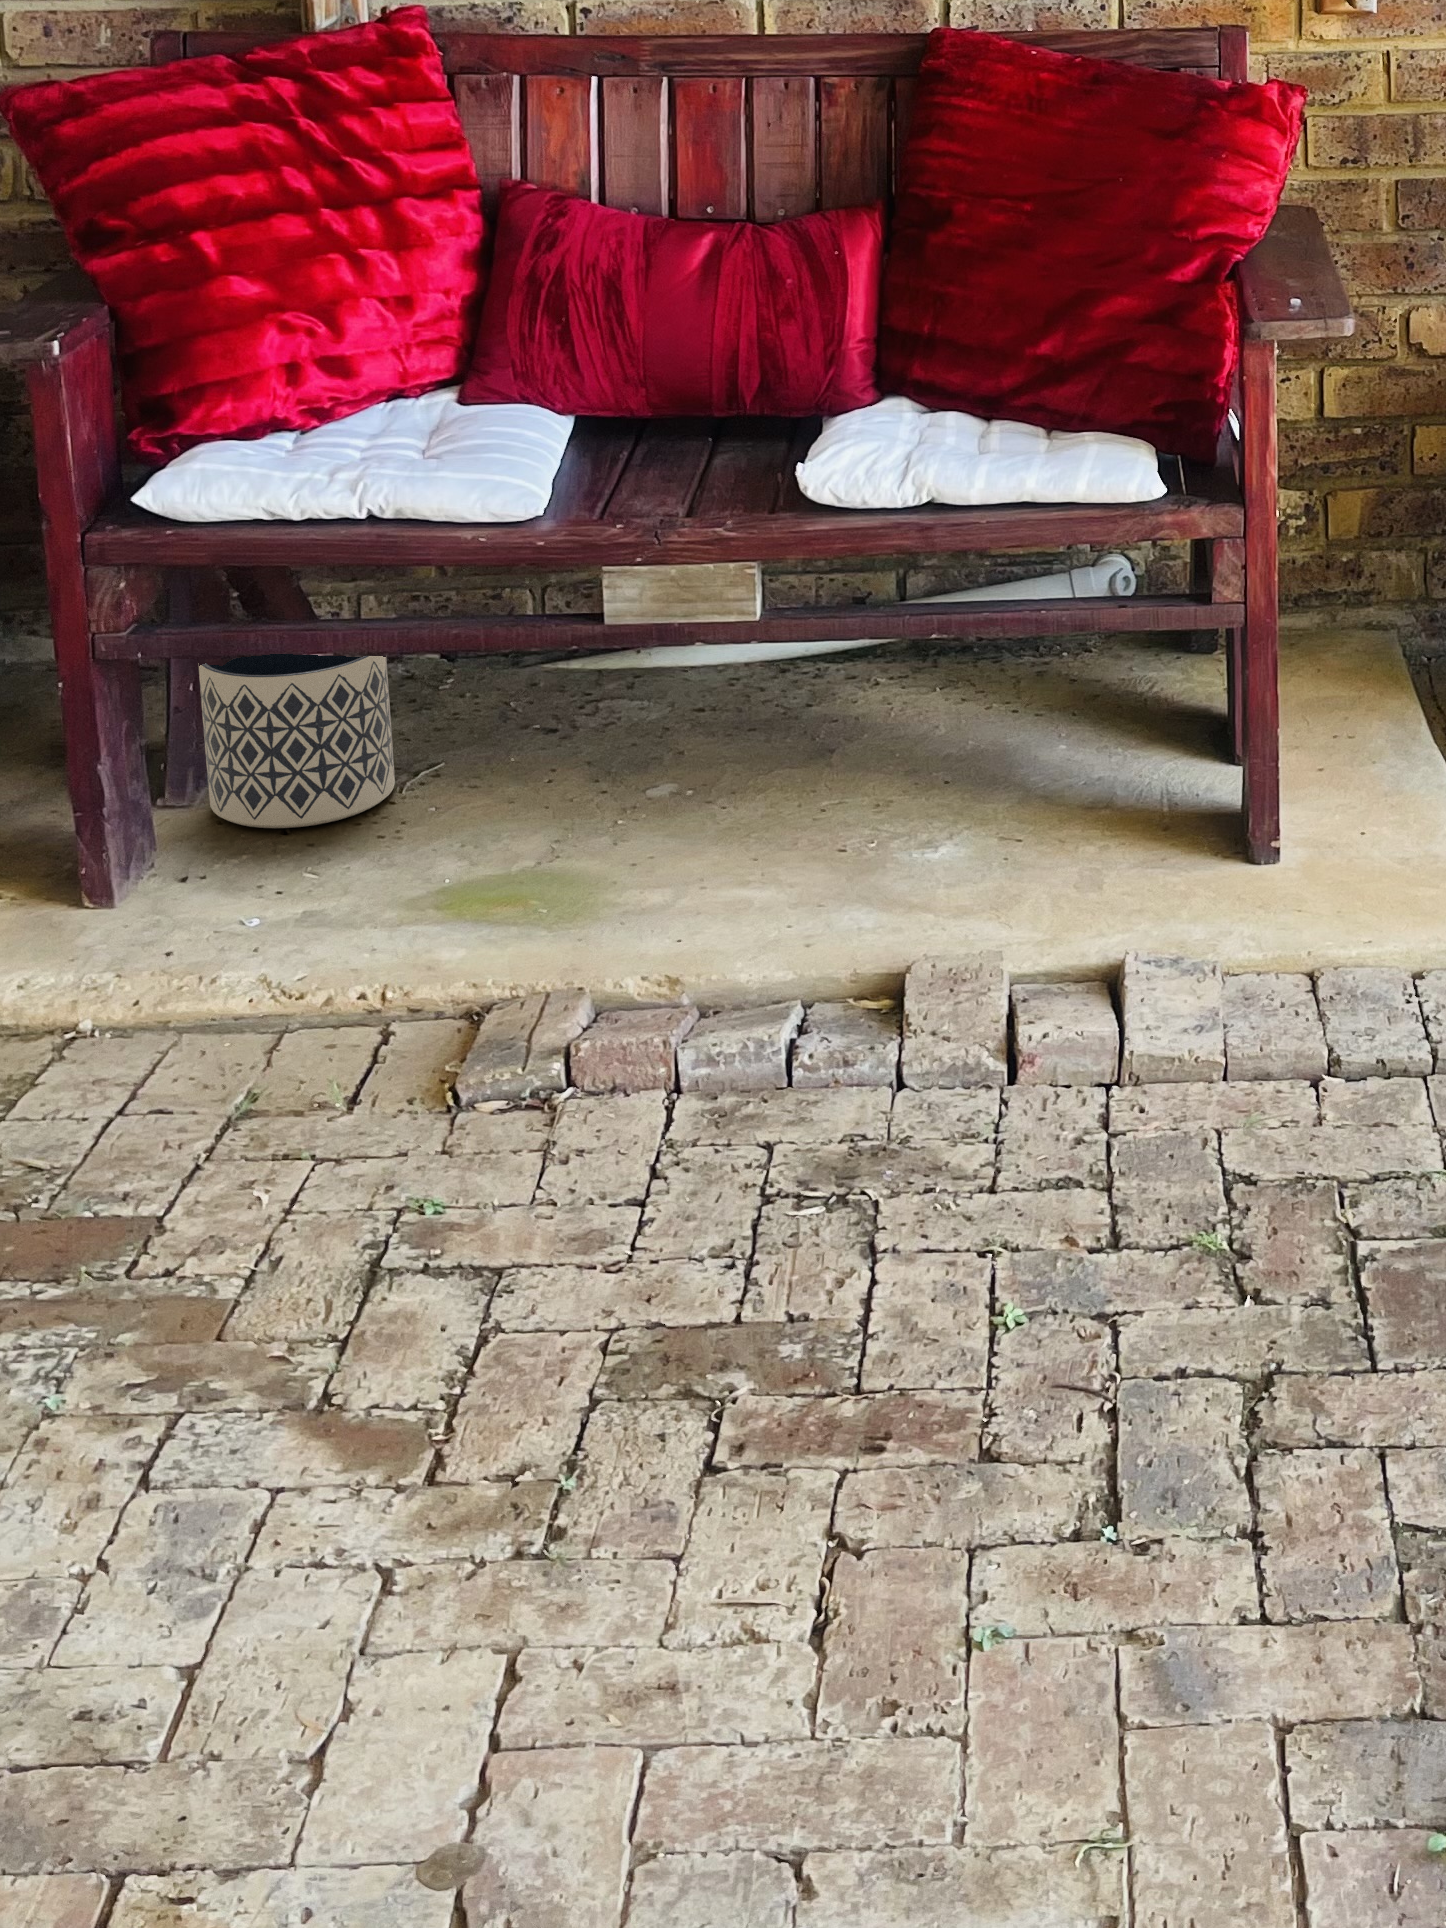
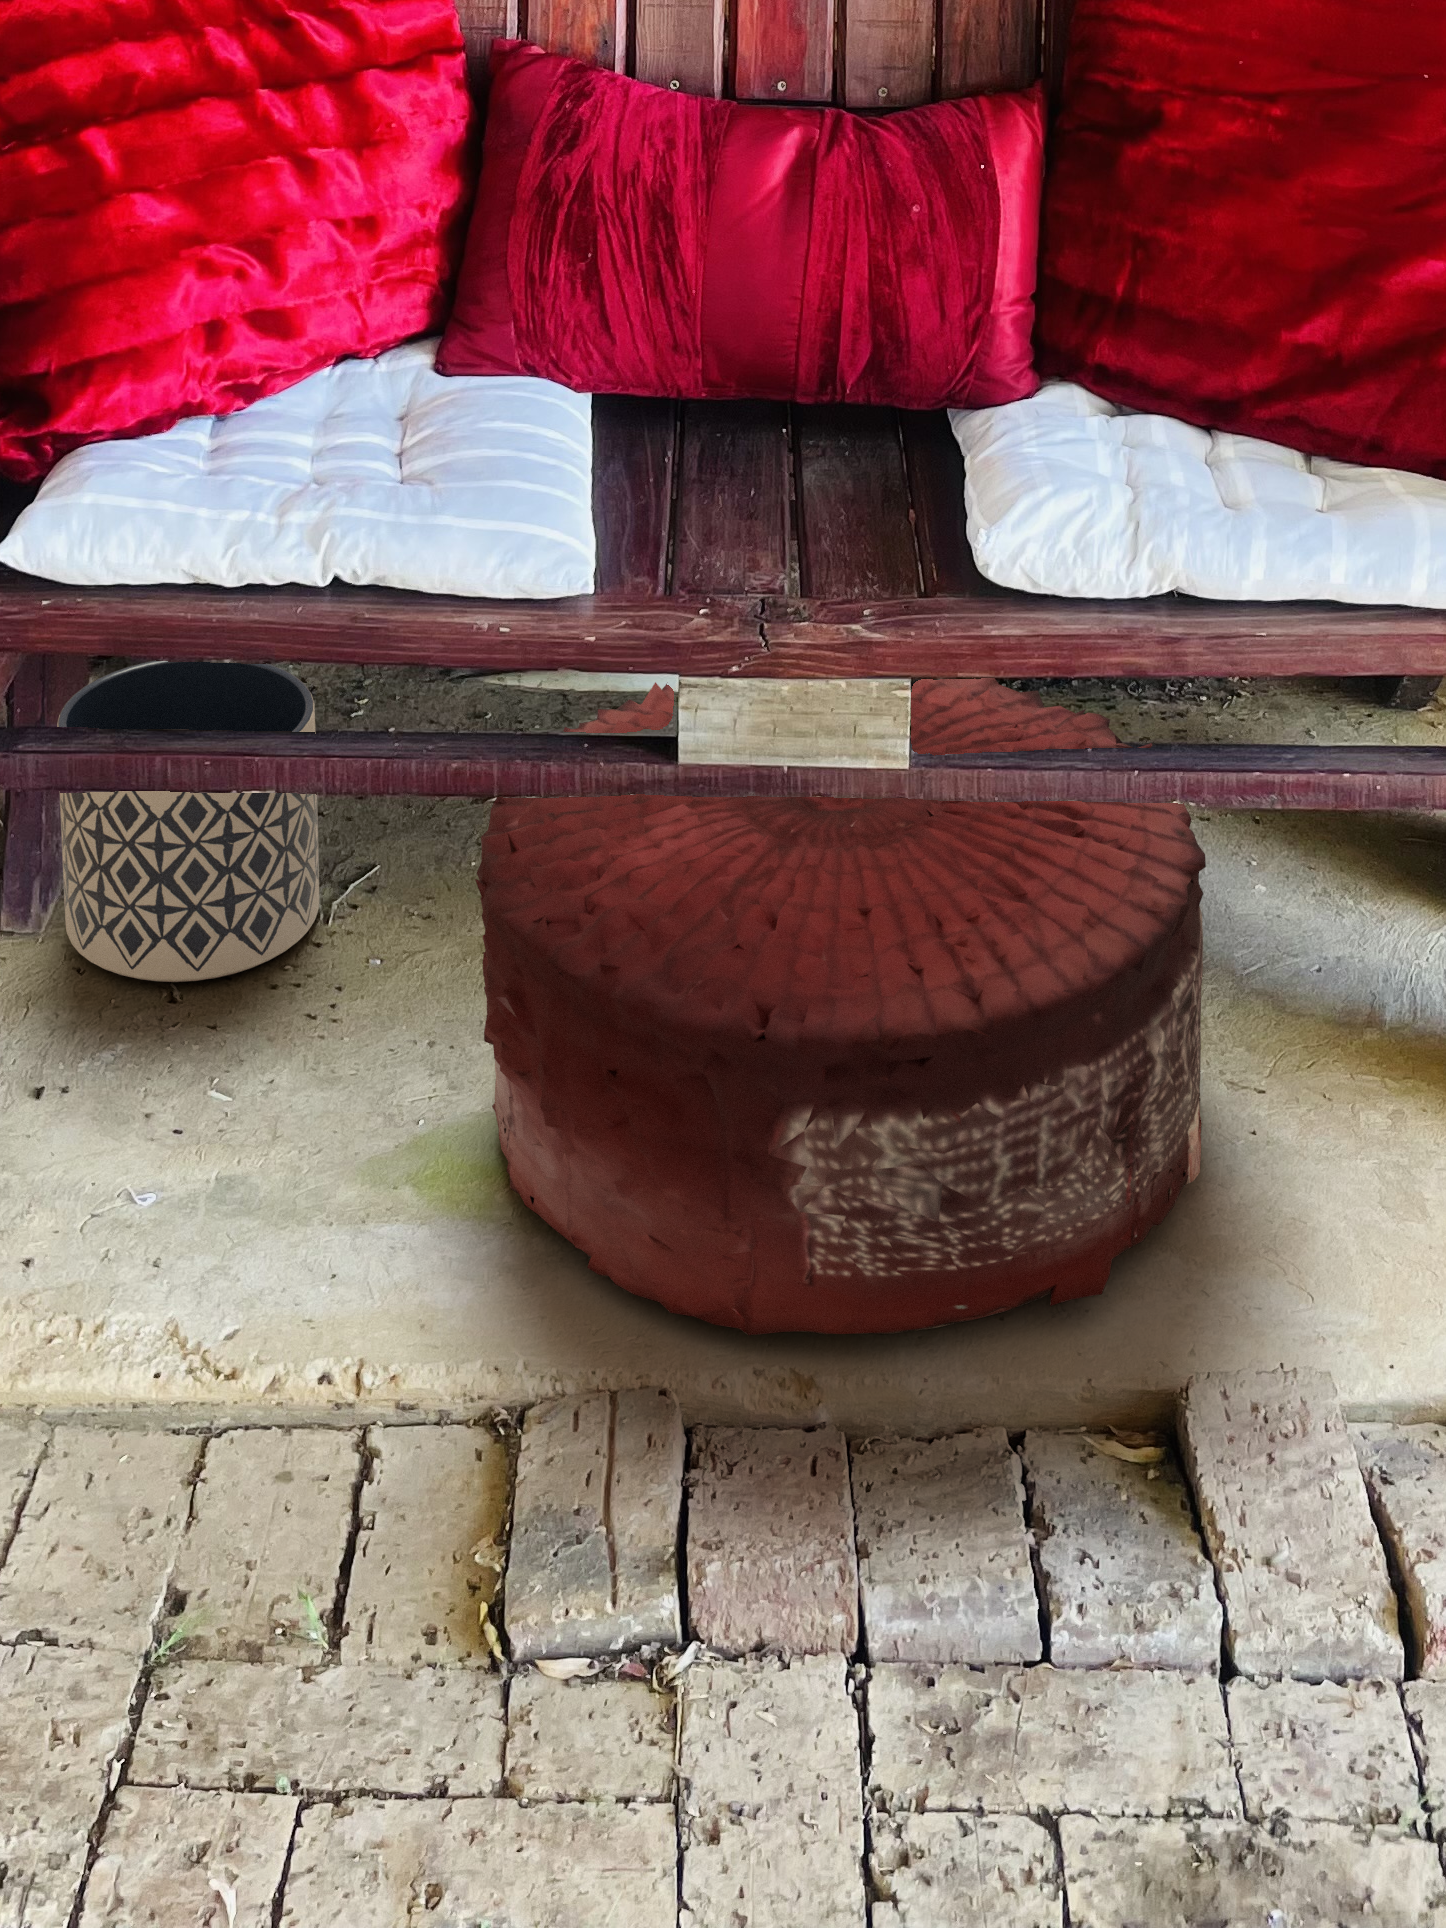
pouf: none [472,582,980,961] -> present [475,678,1206,1335]

